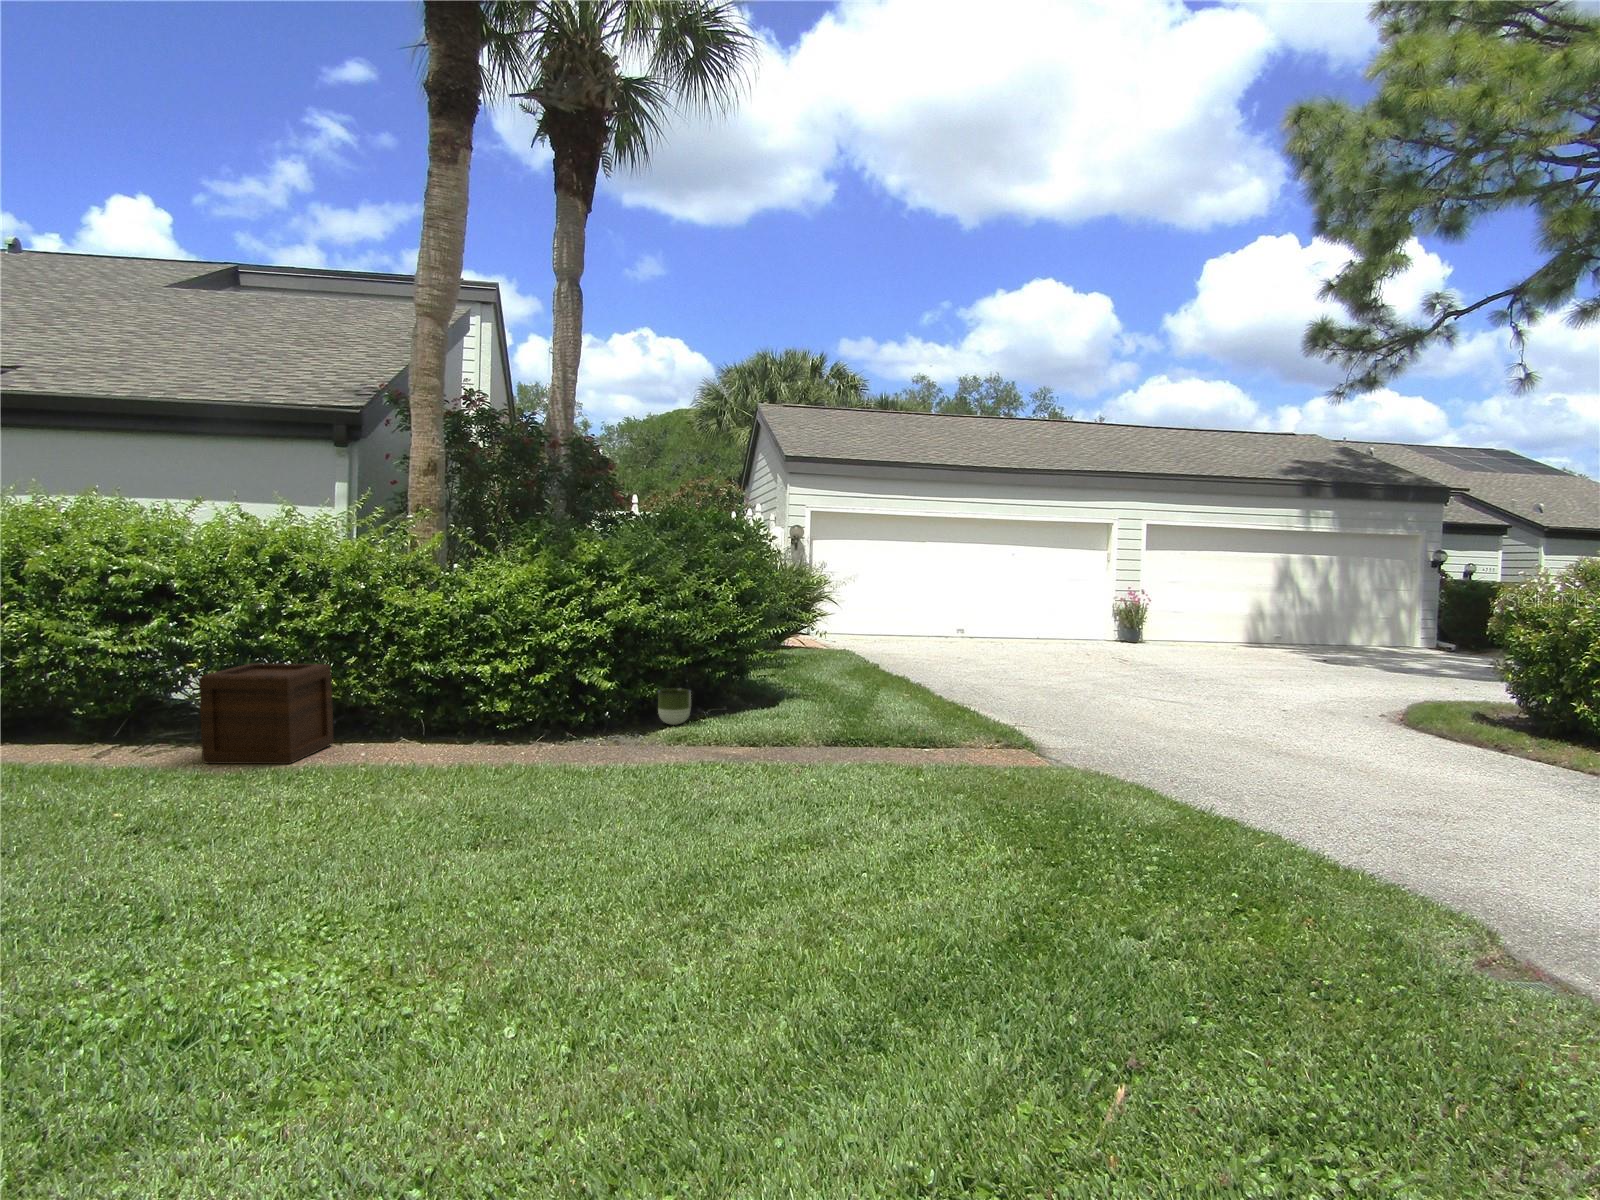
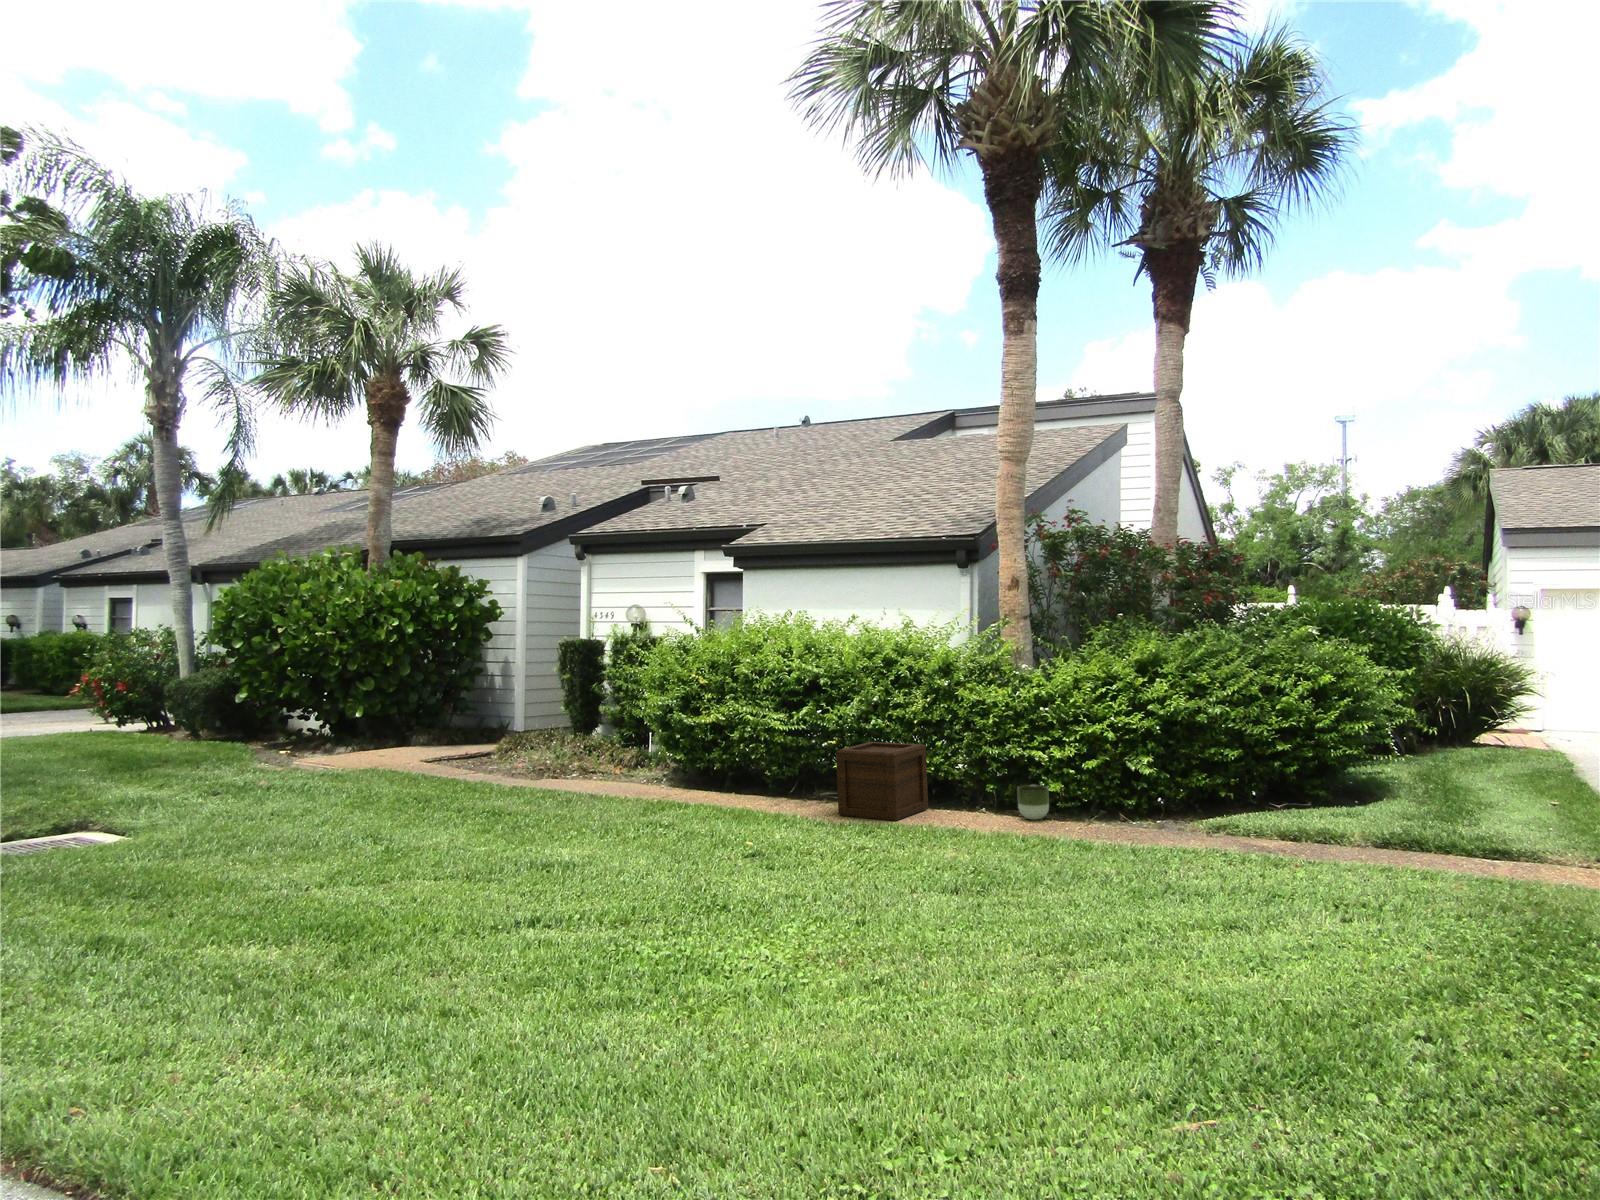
planter: present [658,688,691,725] -> present [1017,785,1049,820]

